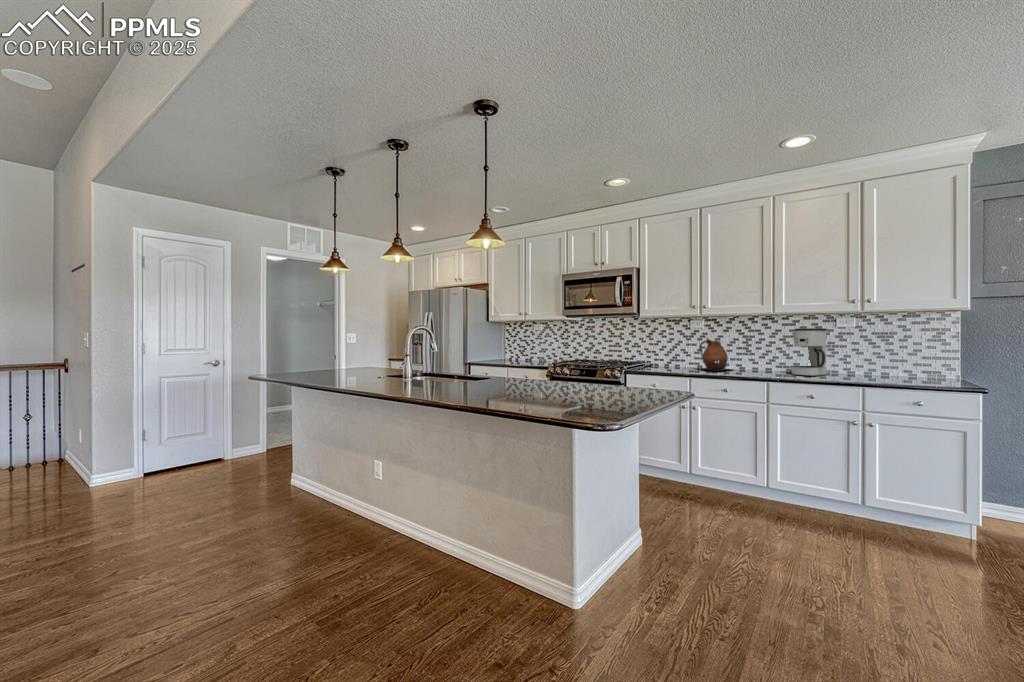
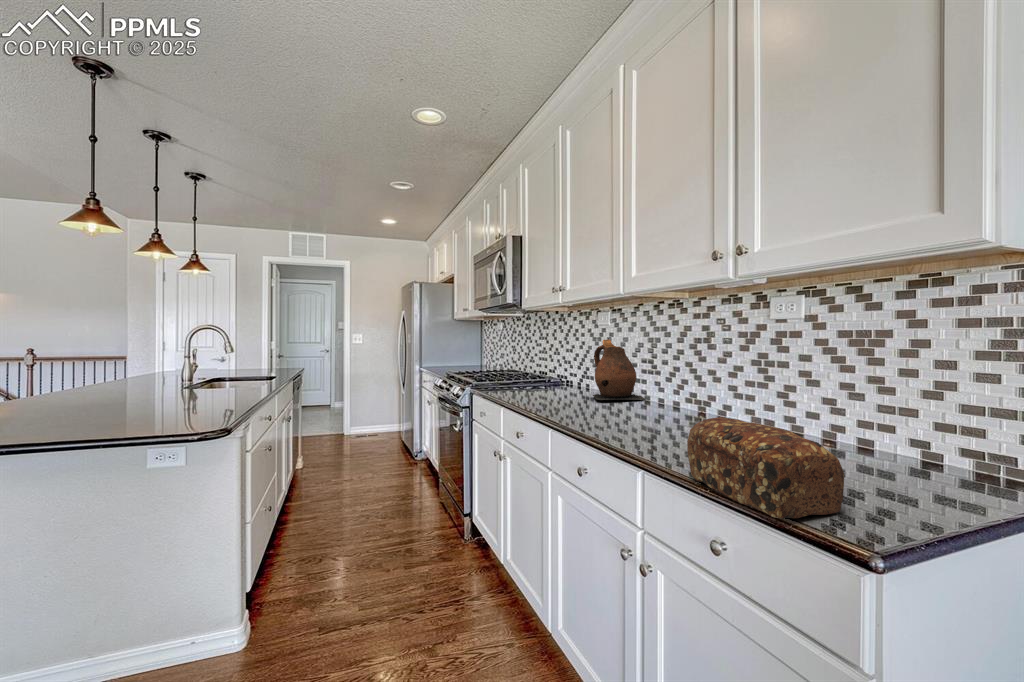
coffee maker: present [792,328,827,376] -> none [685,322,759,429]
bread loaf: none [874,363,936,389] -> present [687,417,844,518]

